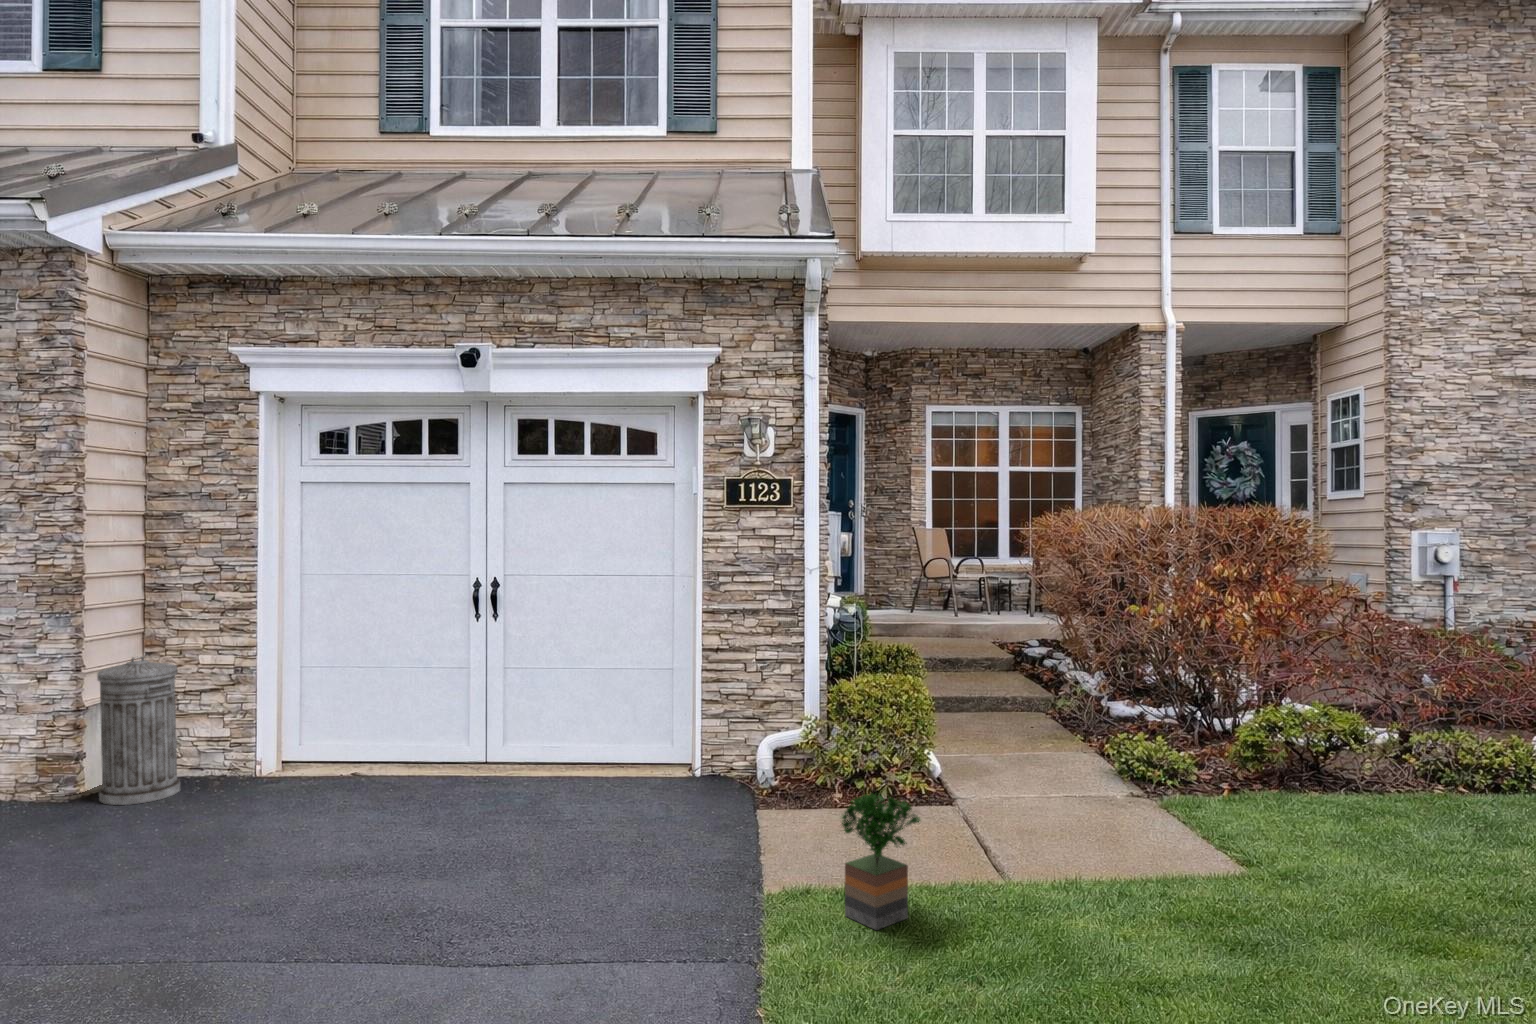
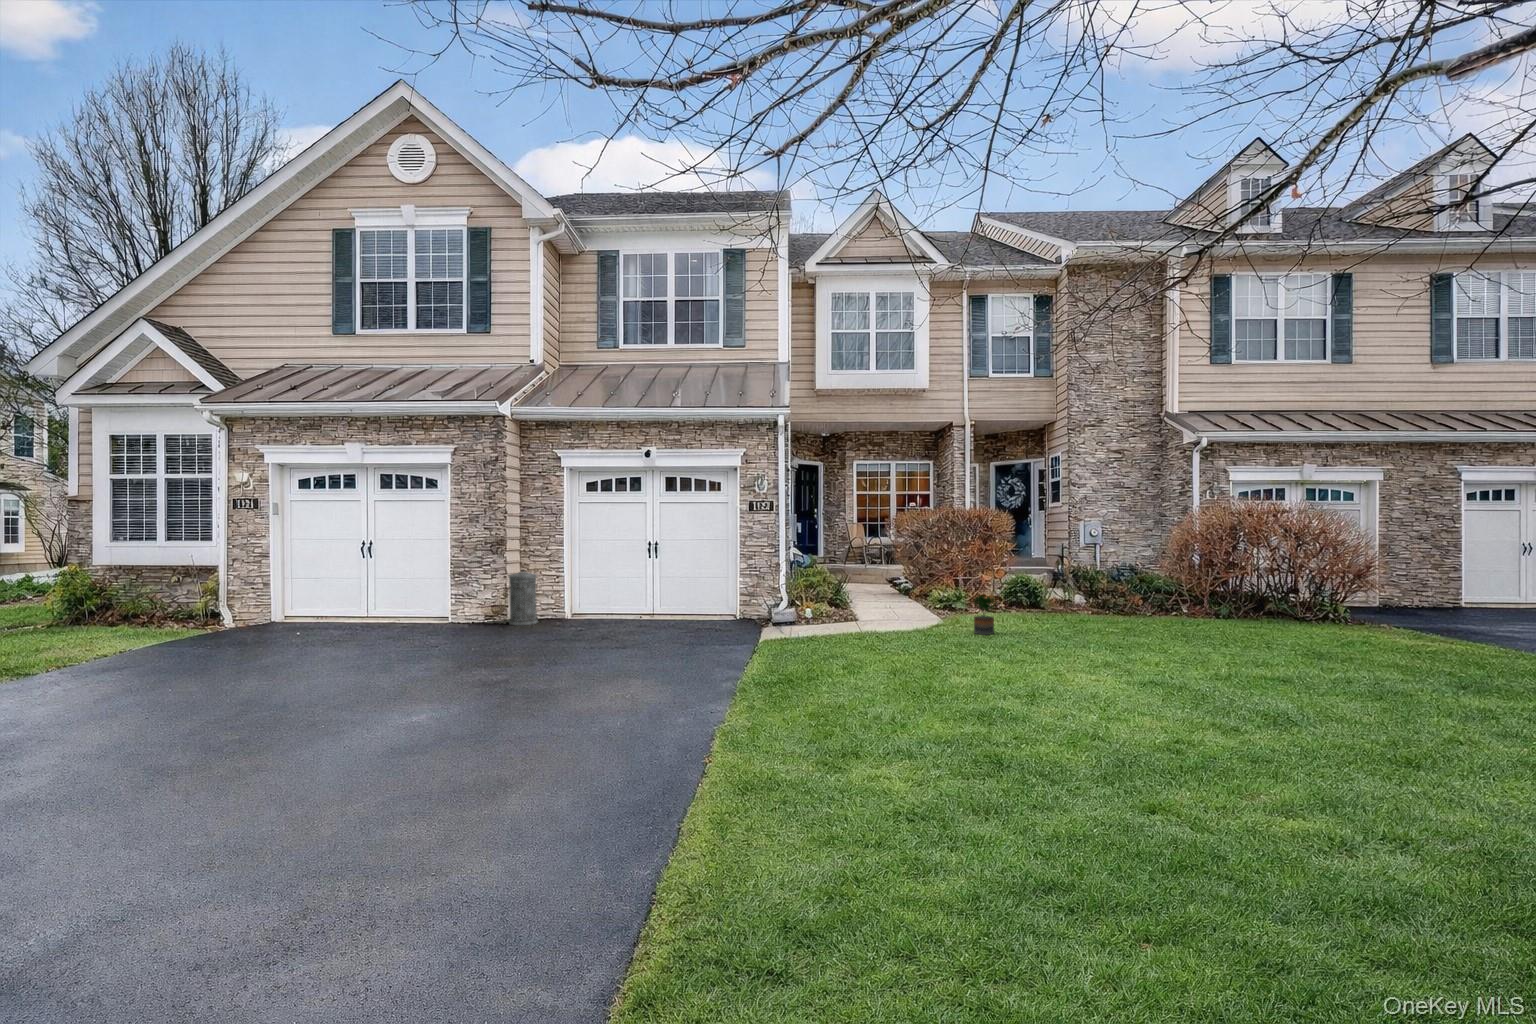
potted tree: present [842,794,920,930] -> present [974,596,997,635]

